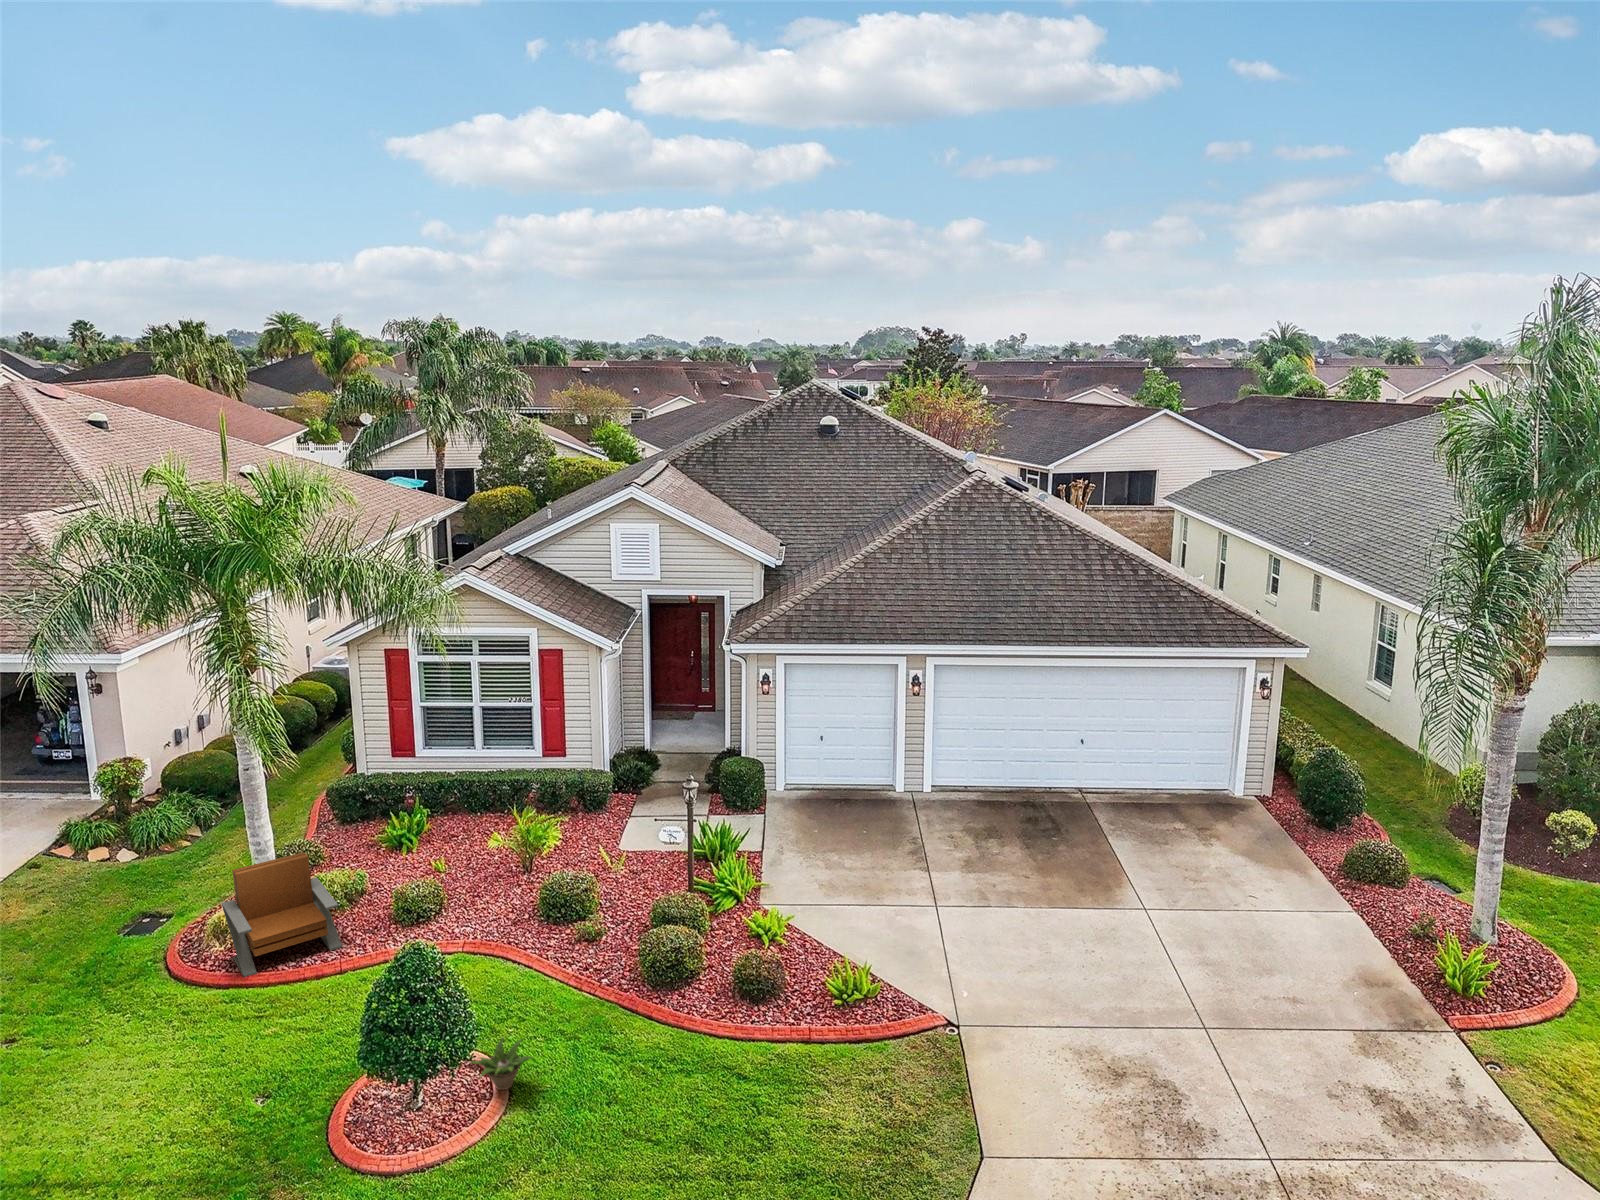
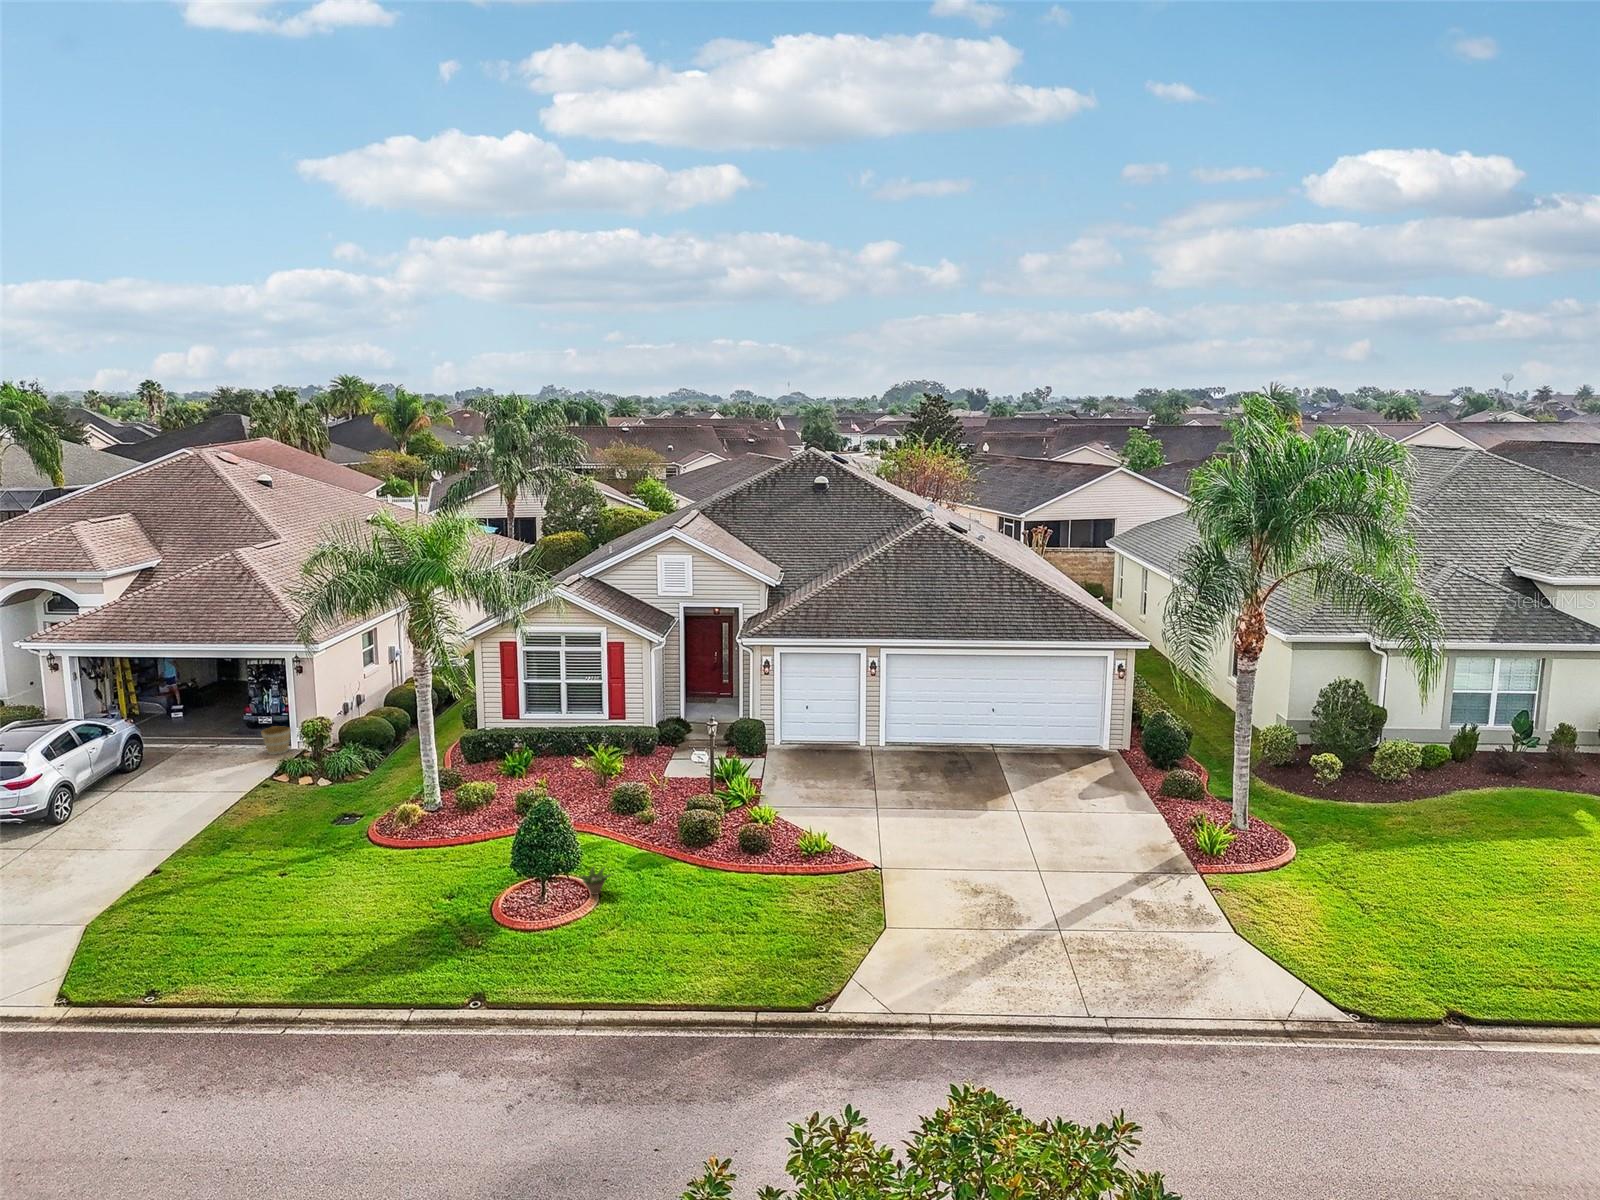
wooden bucket: none [42,768,88,811] -> present [261,726,291,755]
lounge chair: present [222,852,342,977] -> none [406,767,483,842]

